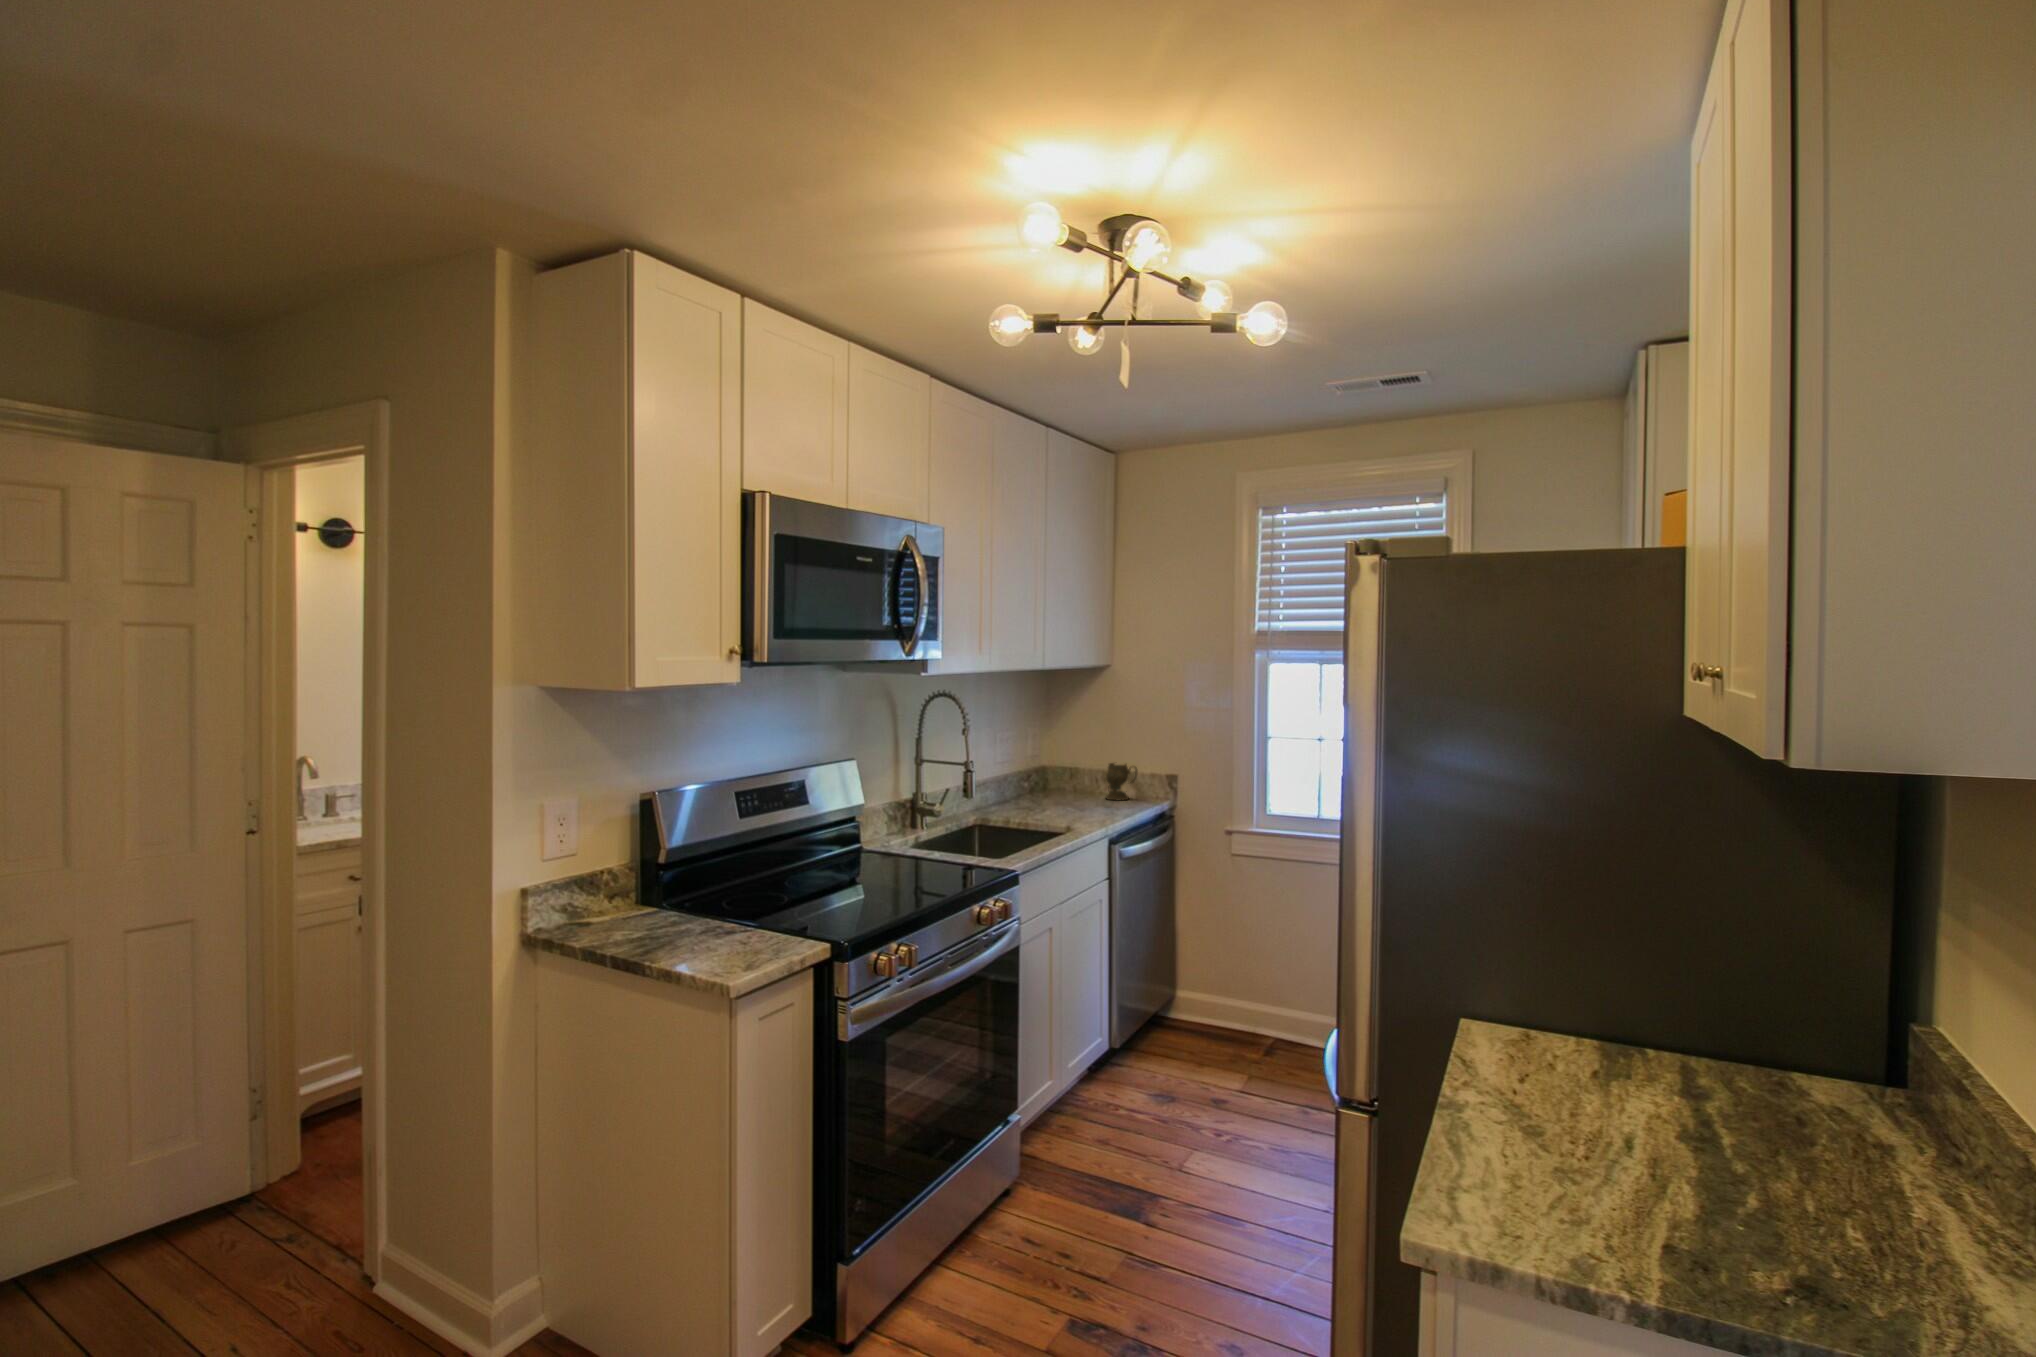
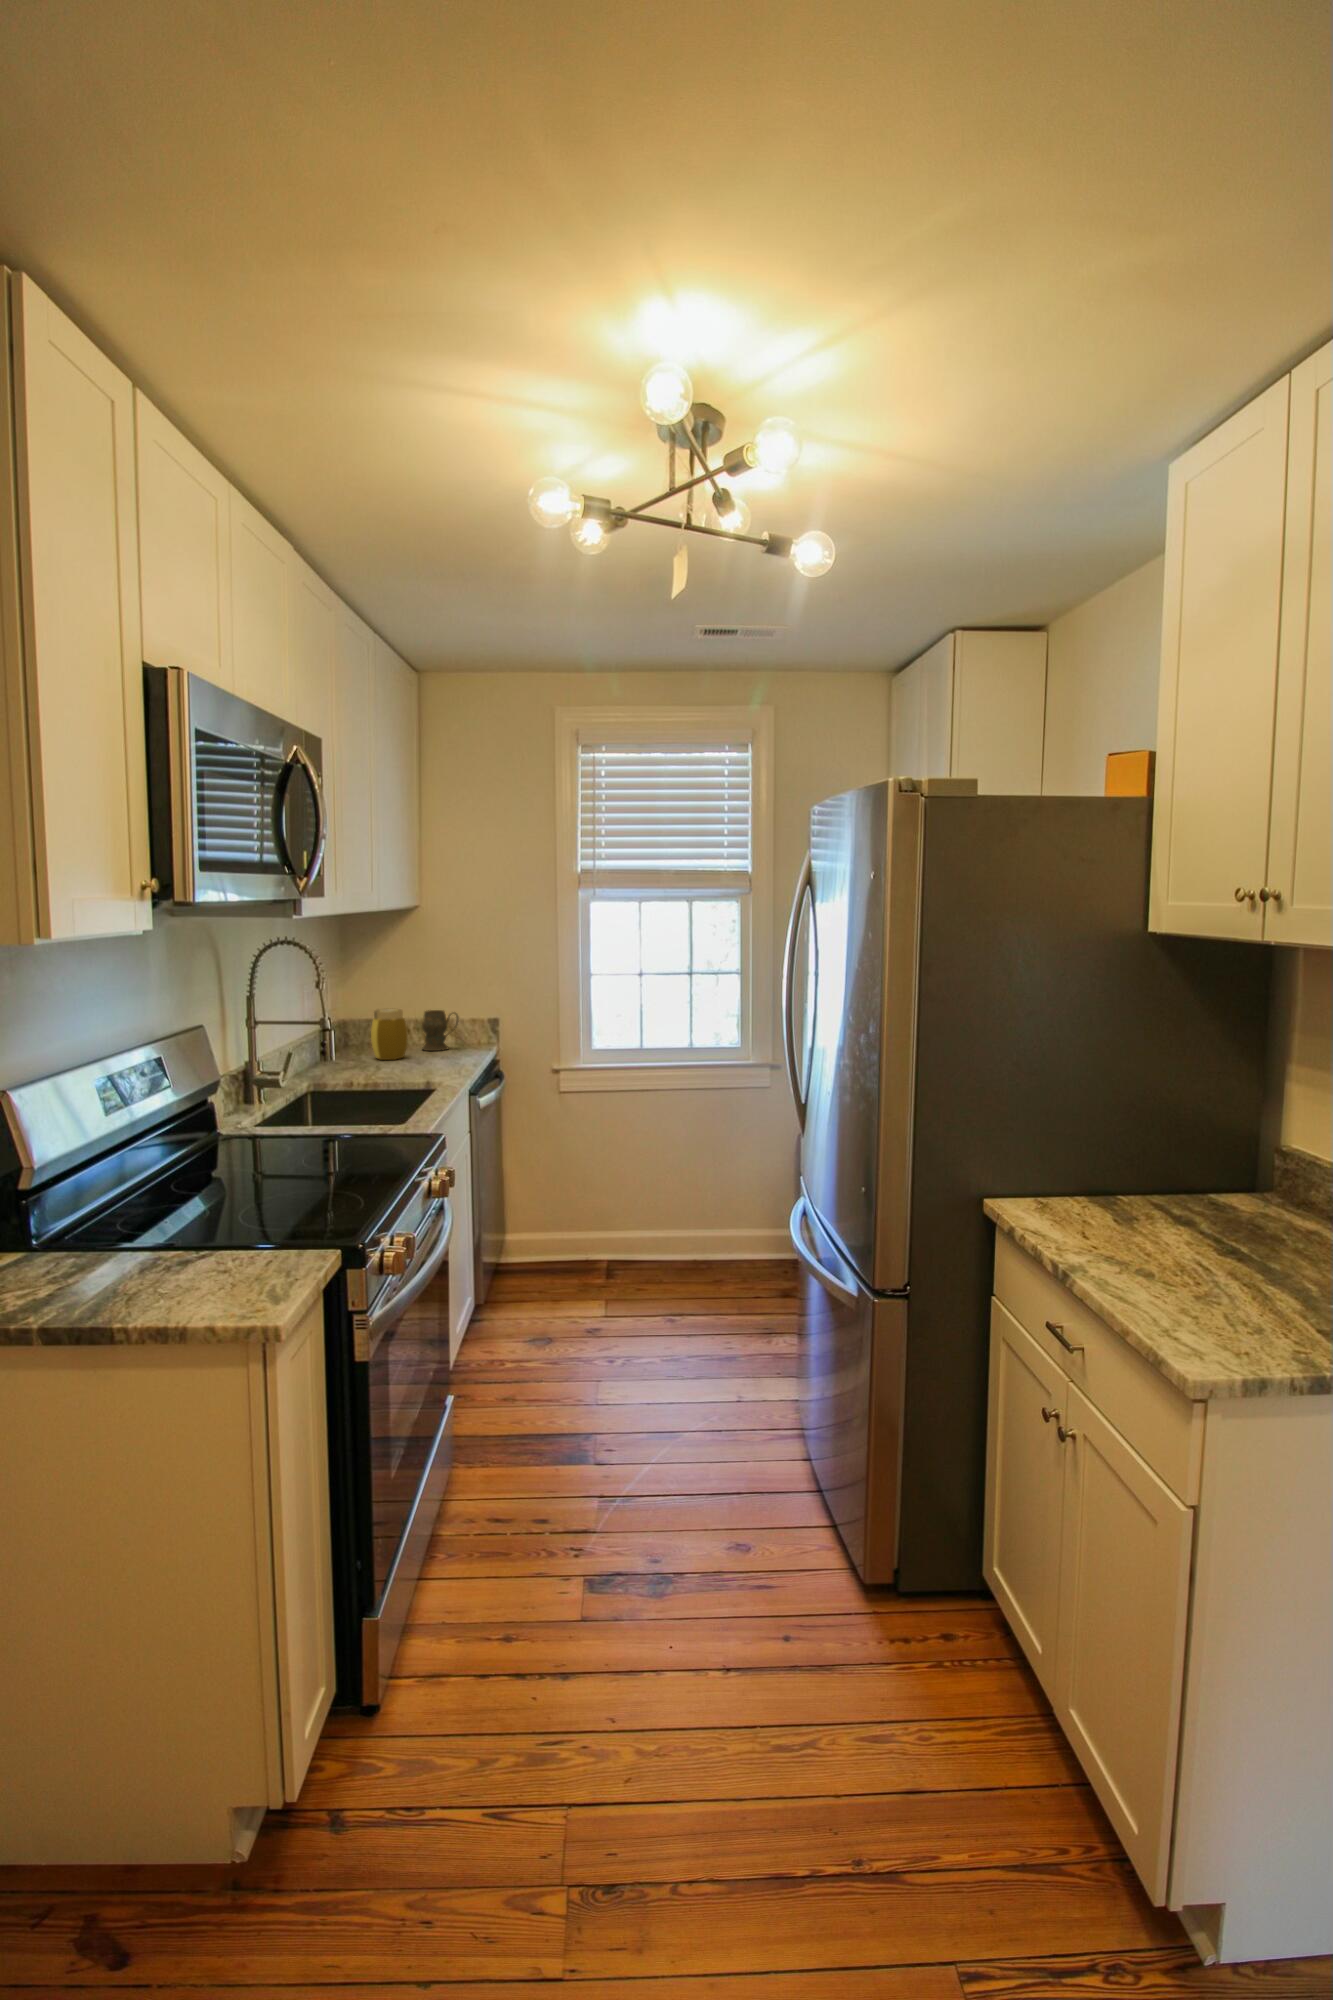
jar: none [1055,758,1085,805] -> present [371,1008,408,1060]

